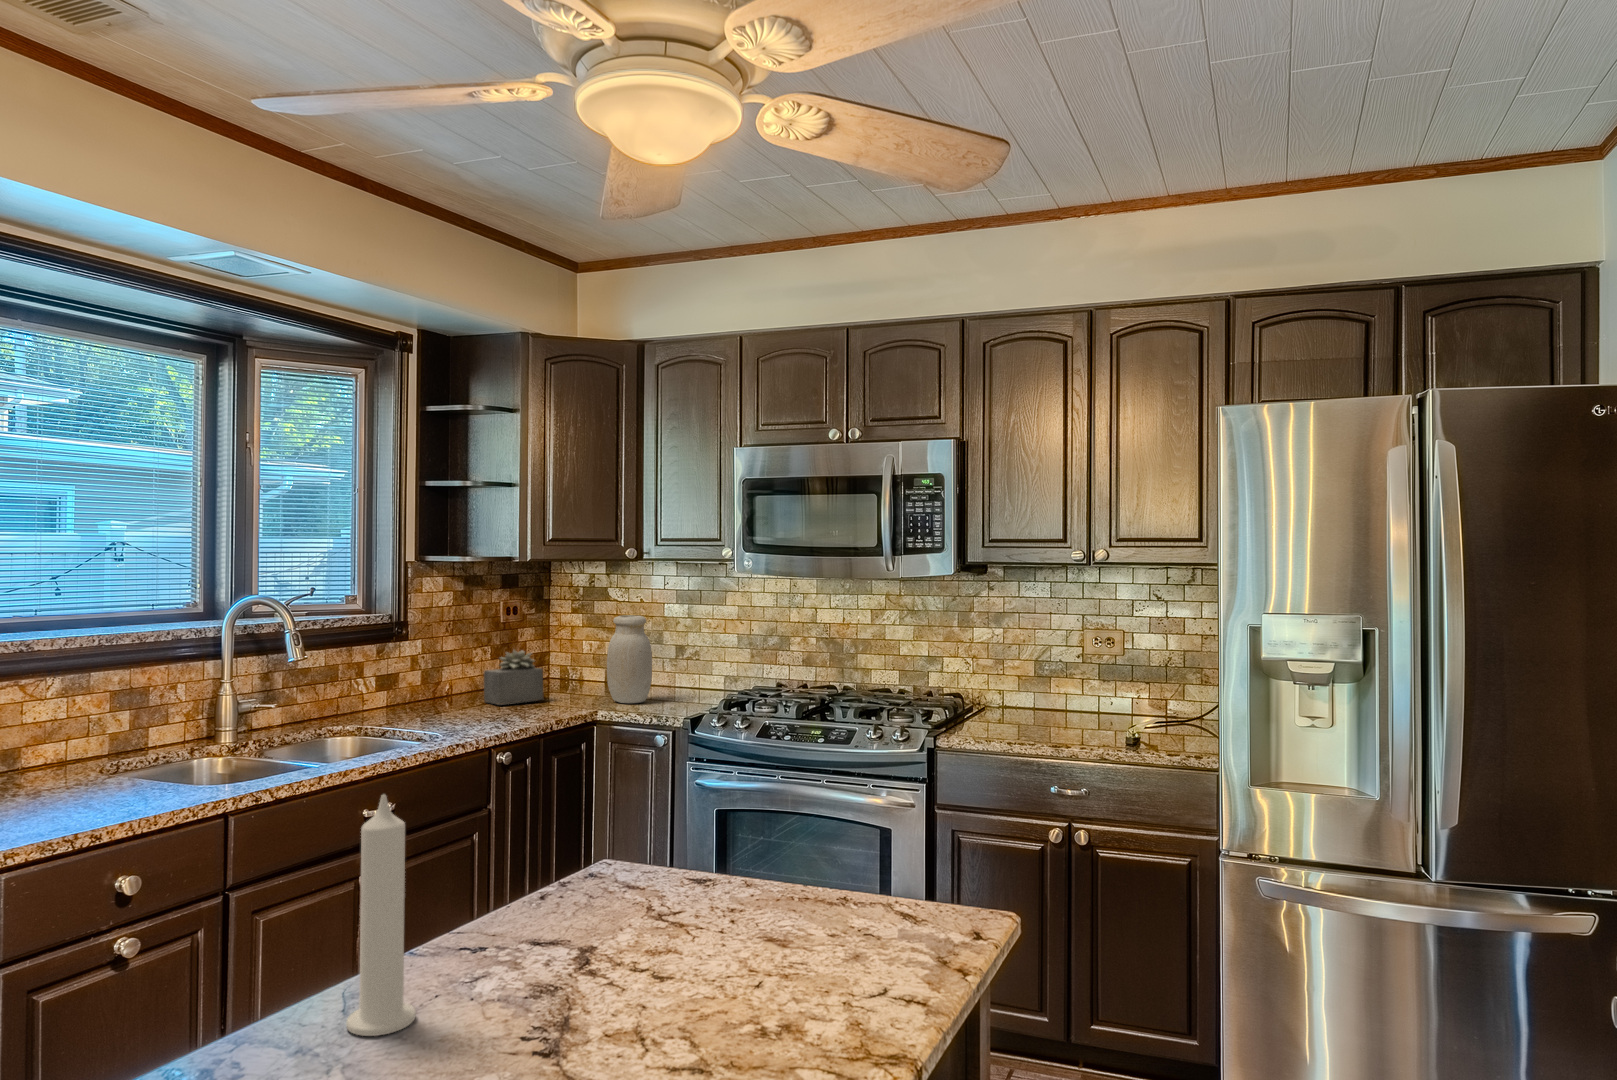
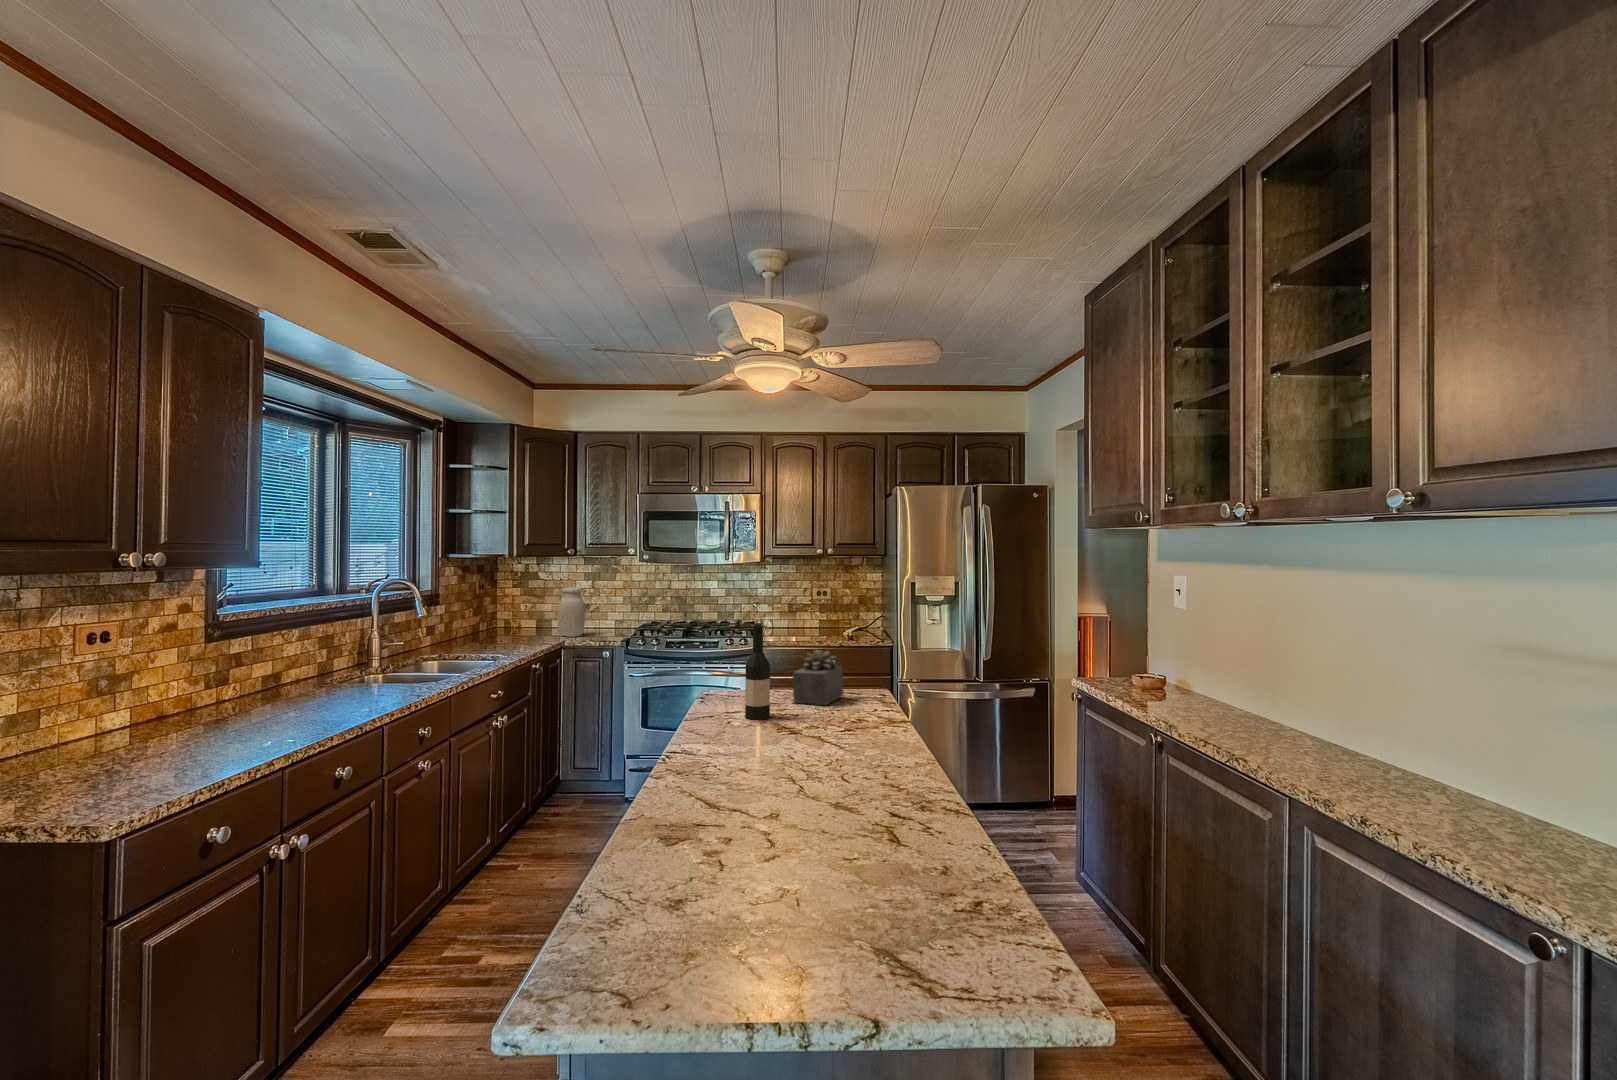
succulent plant: present [484,650,543,705] -> present [793,650,843,705]
wine bottle: none [491,736,564,1007] -> present [745,623,770,720]
candle: present [346,795,416,1036] -> none [714,644,737,730]

